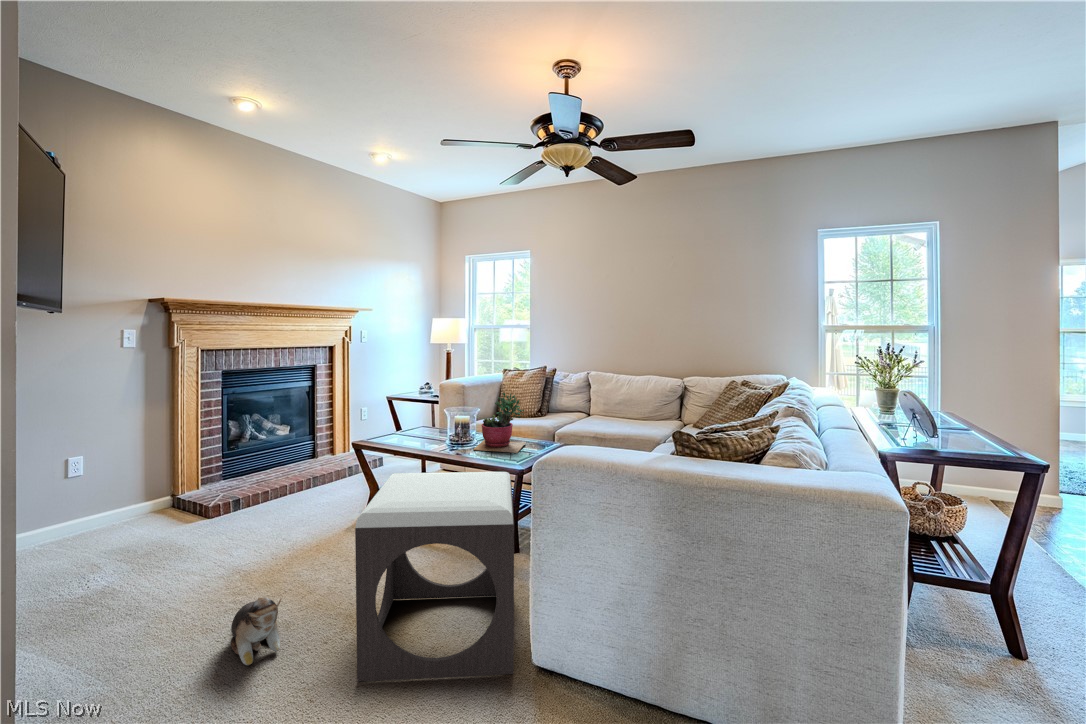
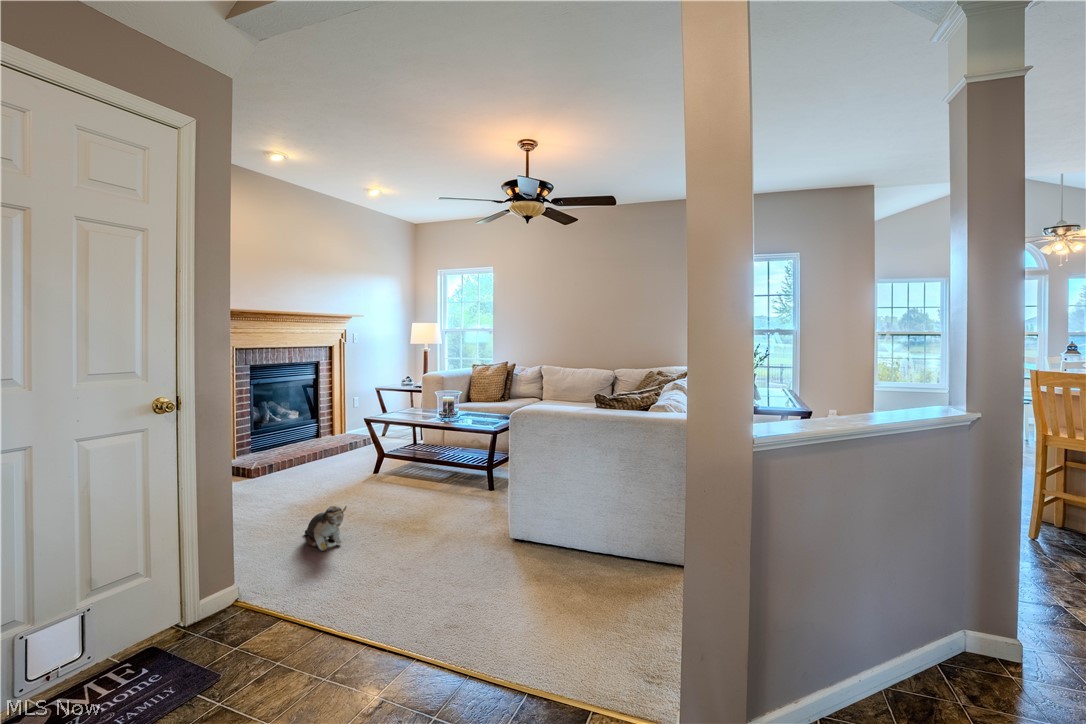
succulent plant: present [474,393,525,453] -> none [458,379,496,422]
footstool: present [355,472,514,681] -> none [399,427,499,554]

